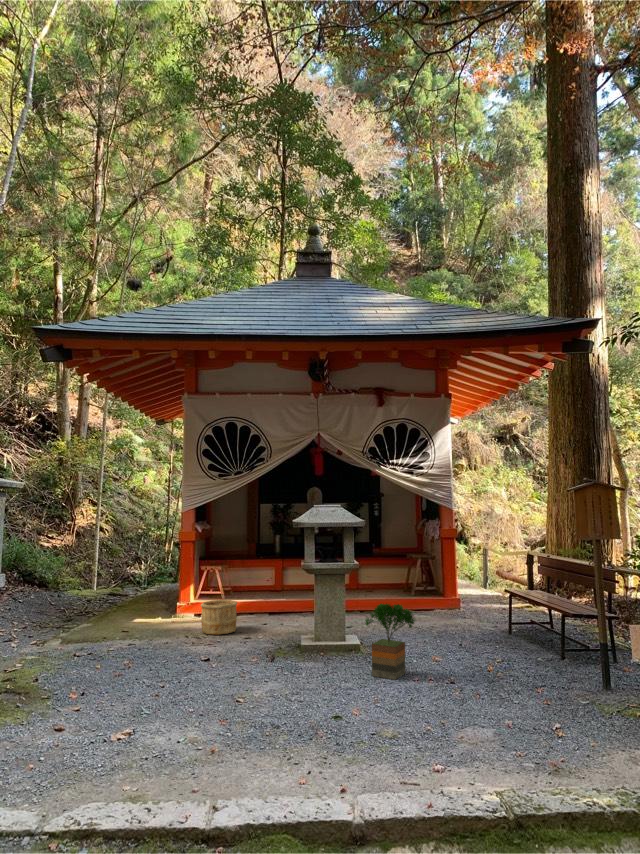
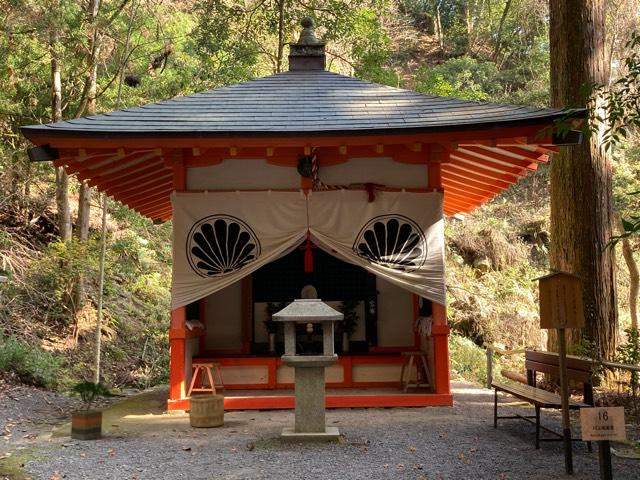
potted tree: present [365,604,415,680] -> present [69,382,111,440]

